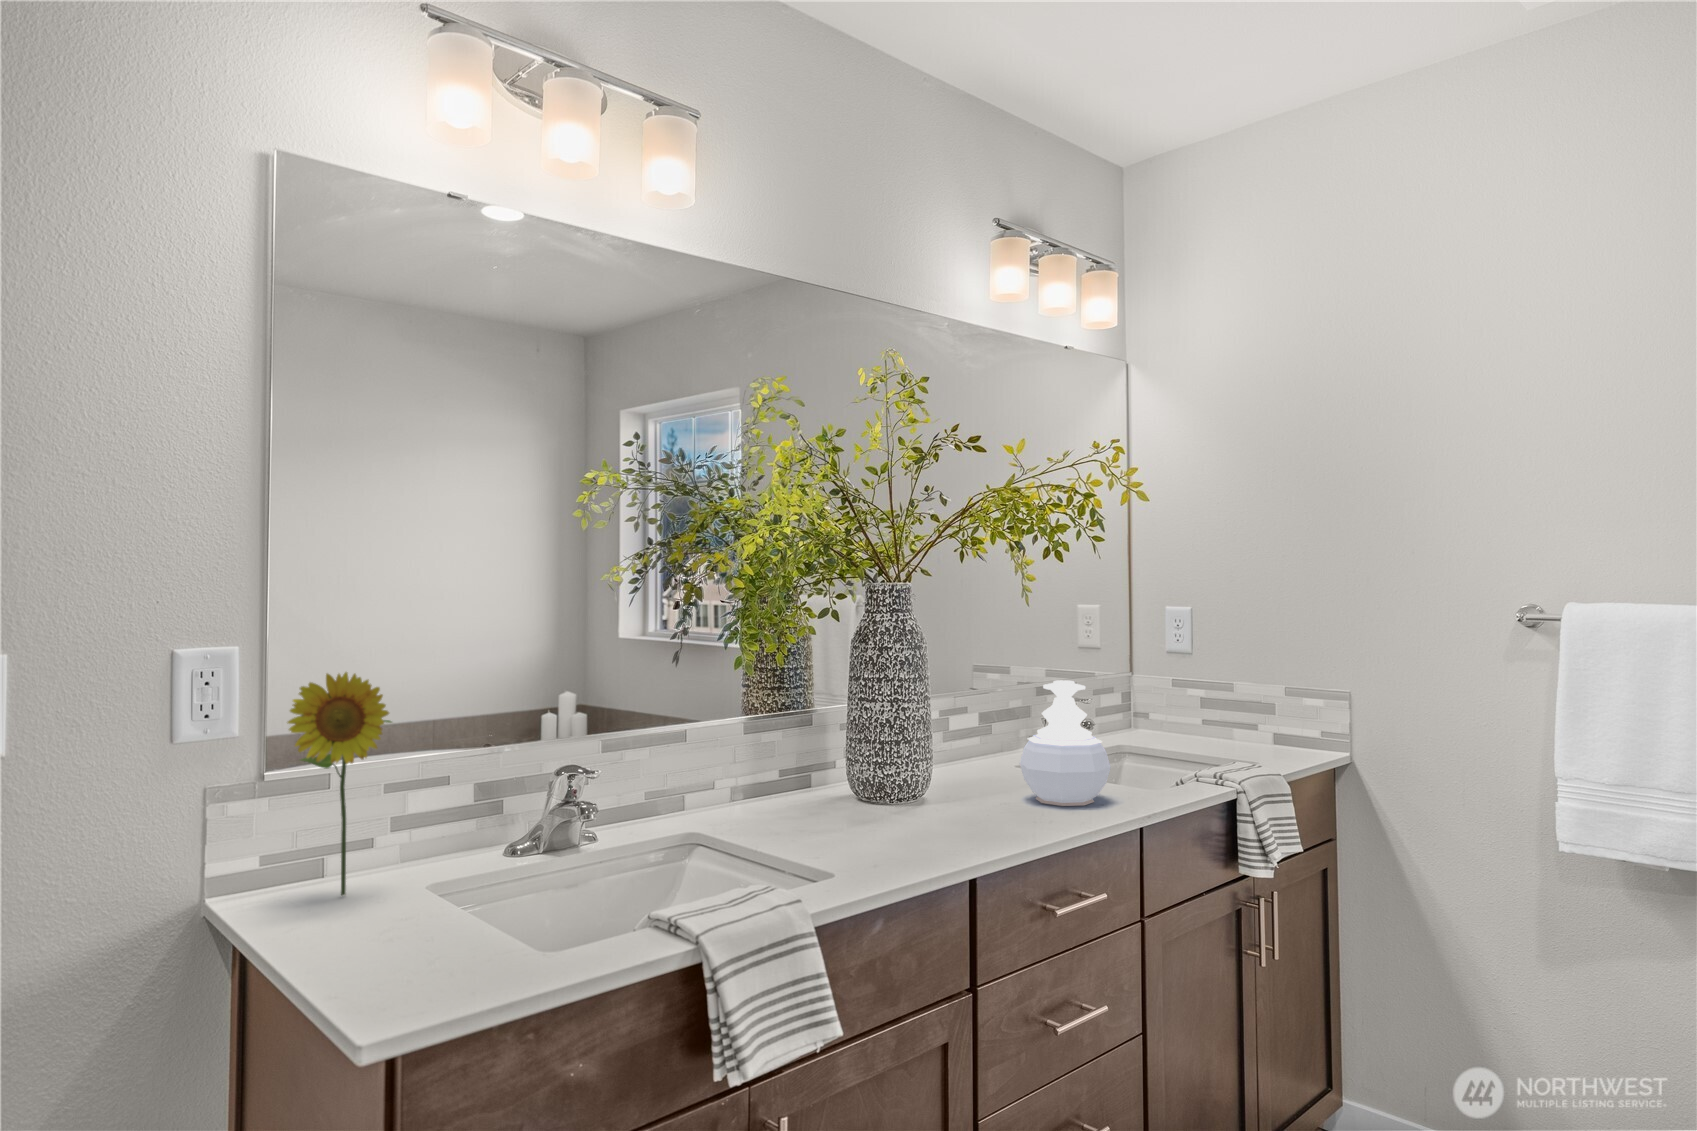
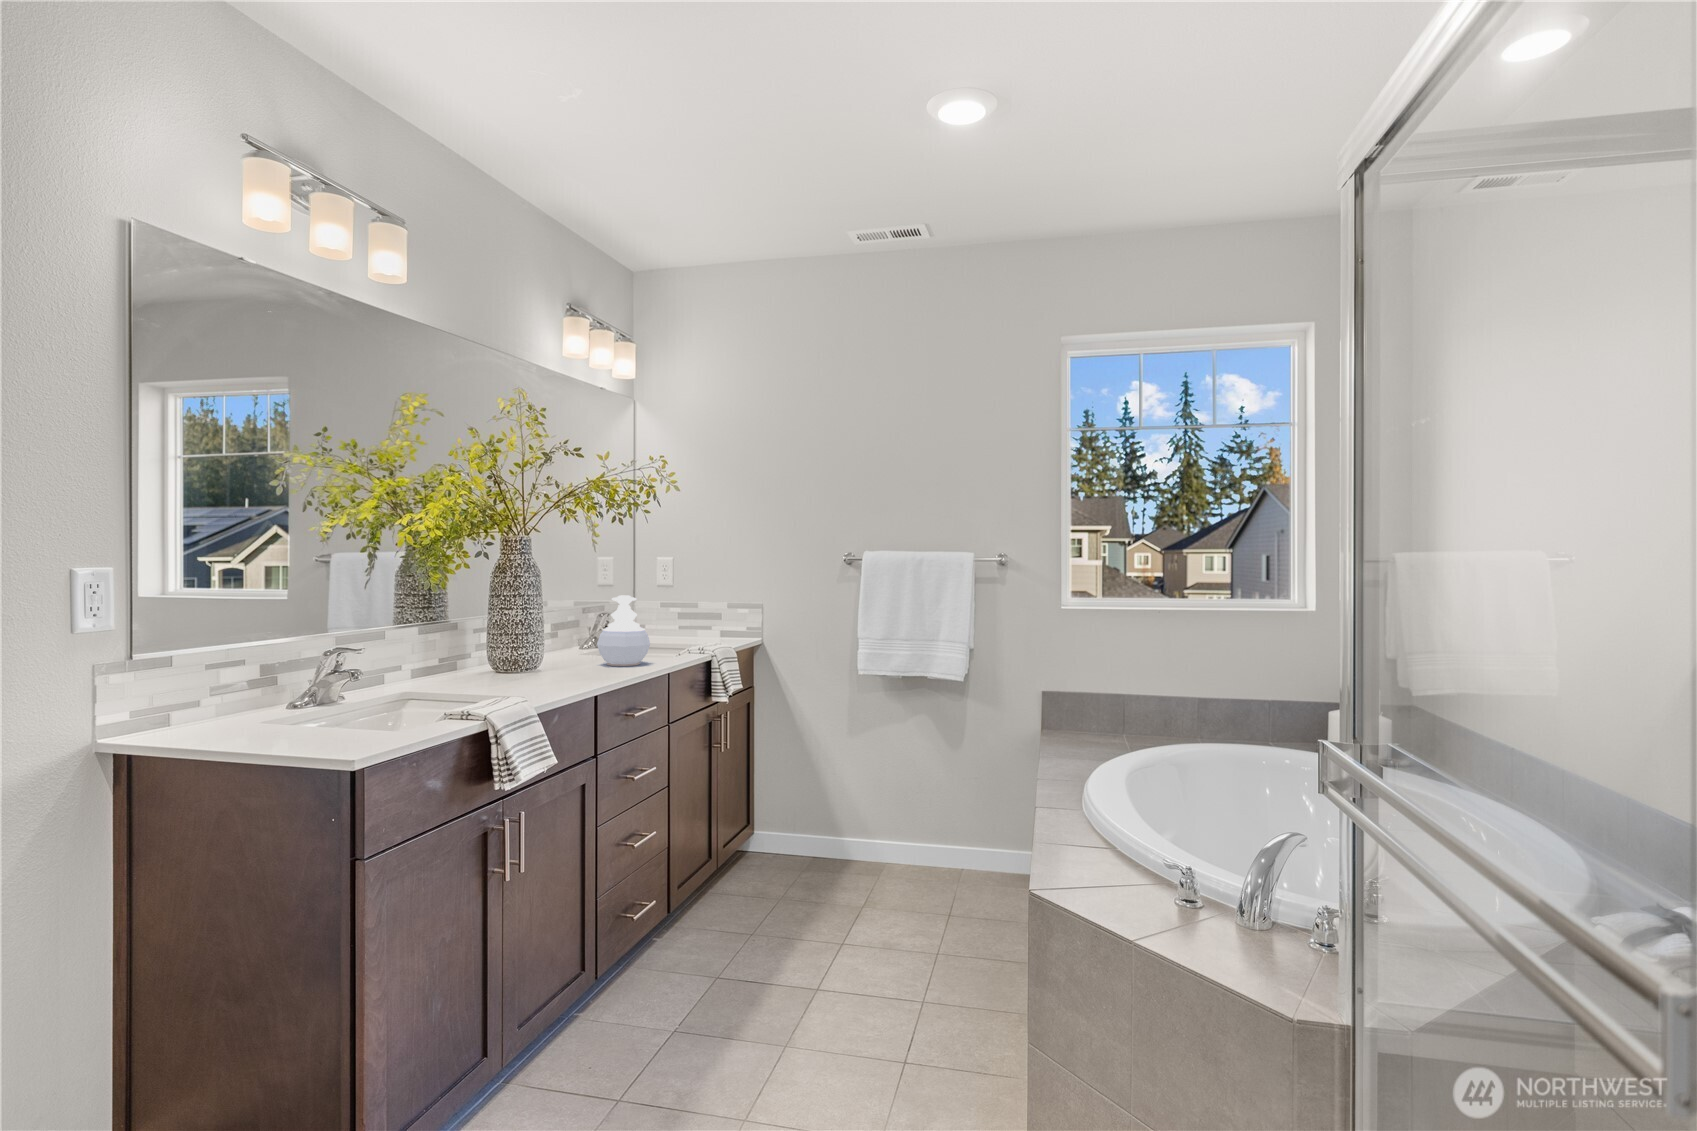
flower: present [288,672,391,896] -> none [169,583,246,730]

